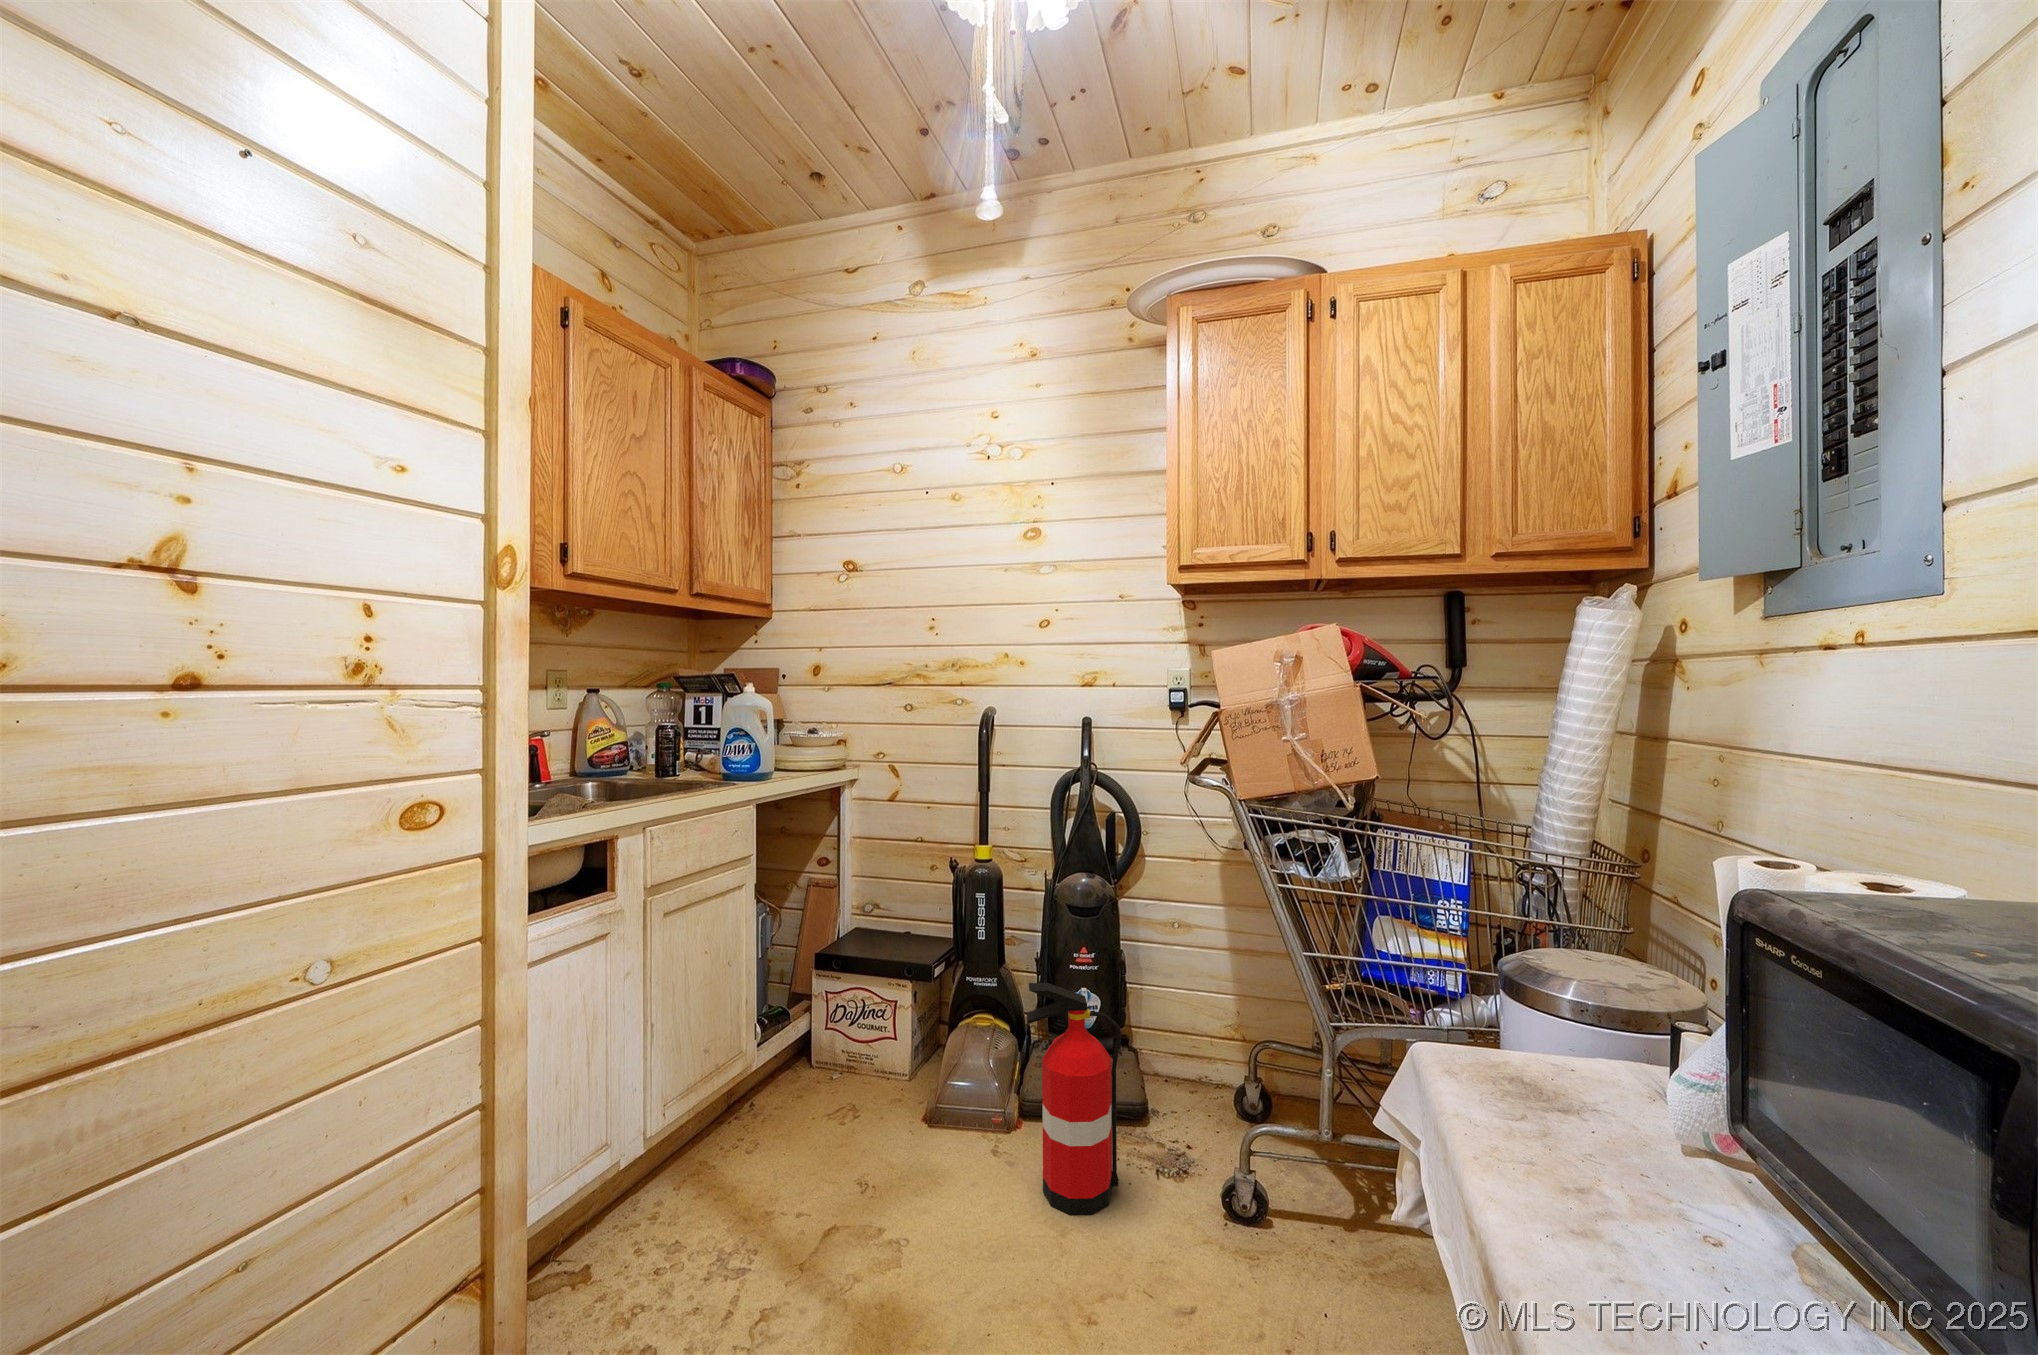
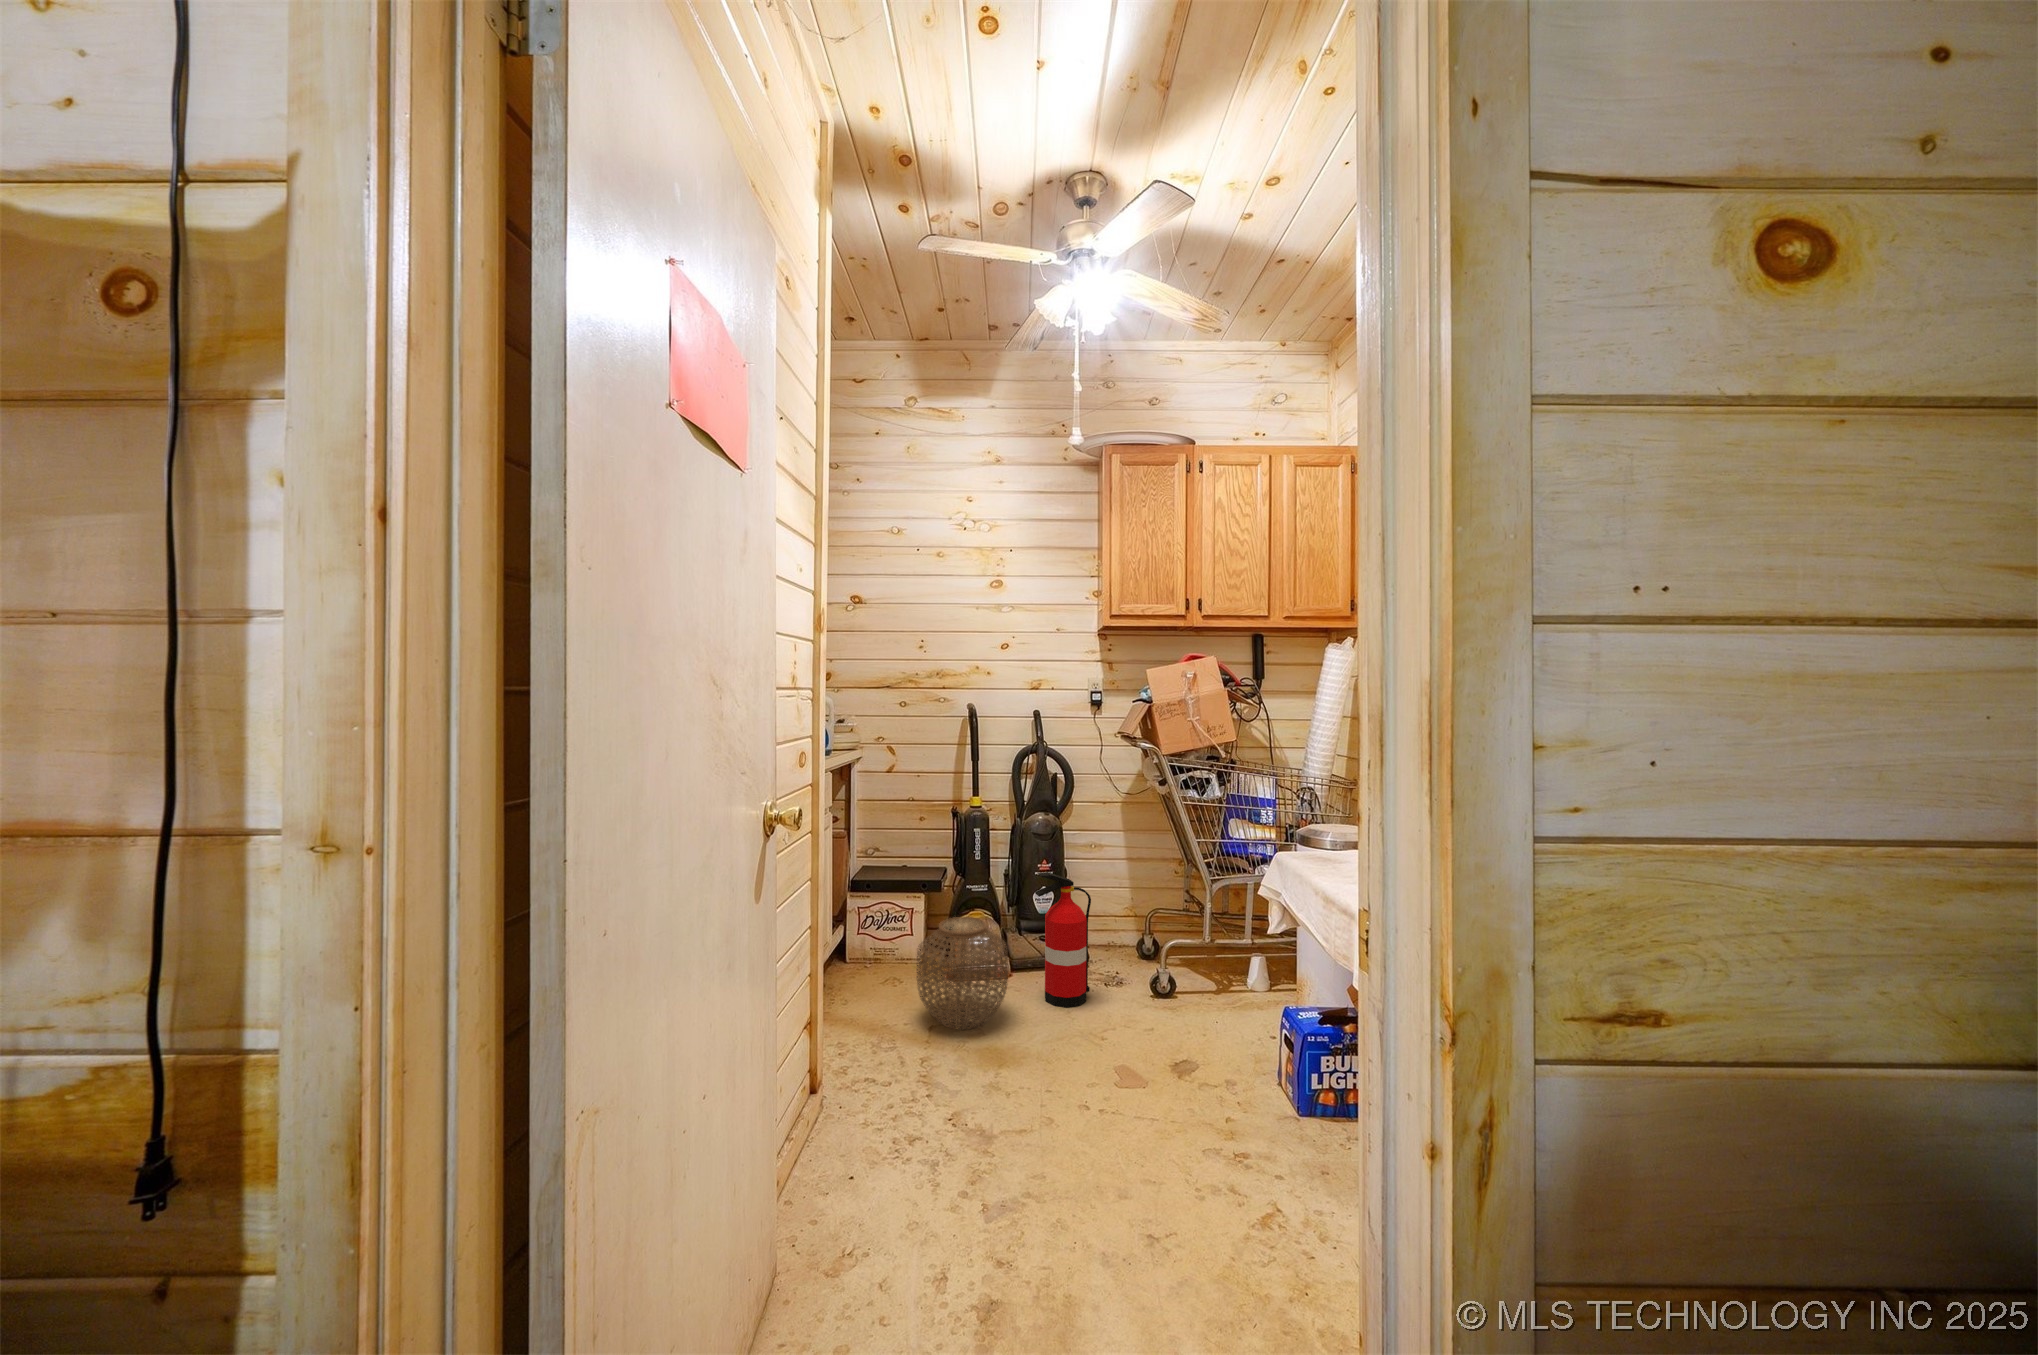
woven basket: none [818,1044,966,1240] -> present [917,917,1008,1030]

